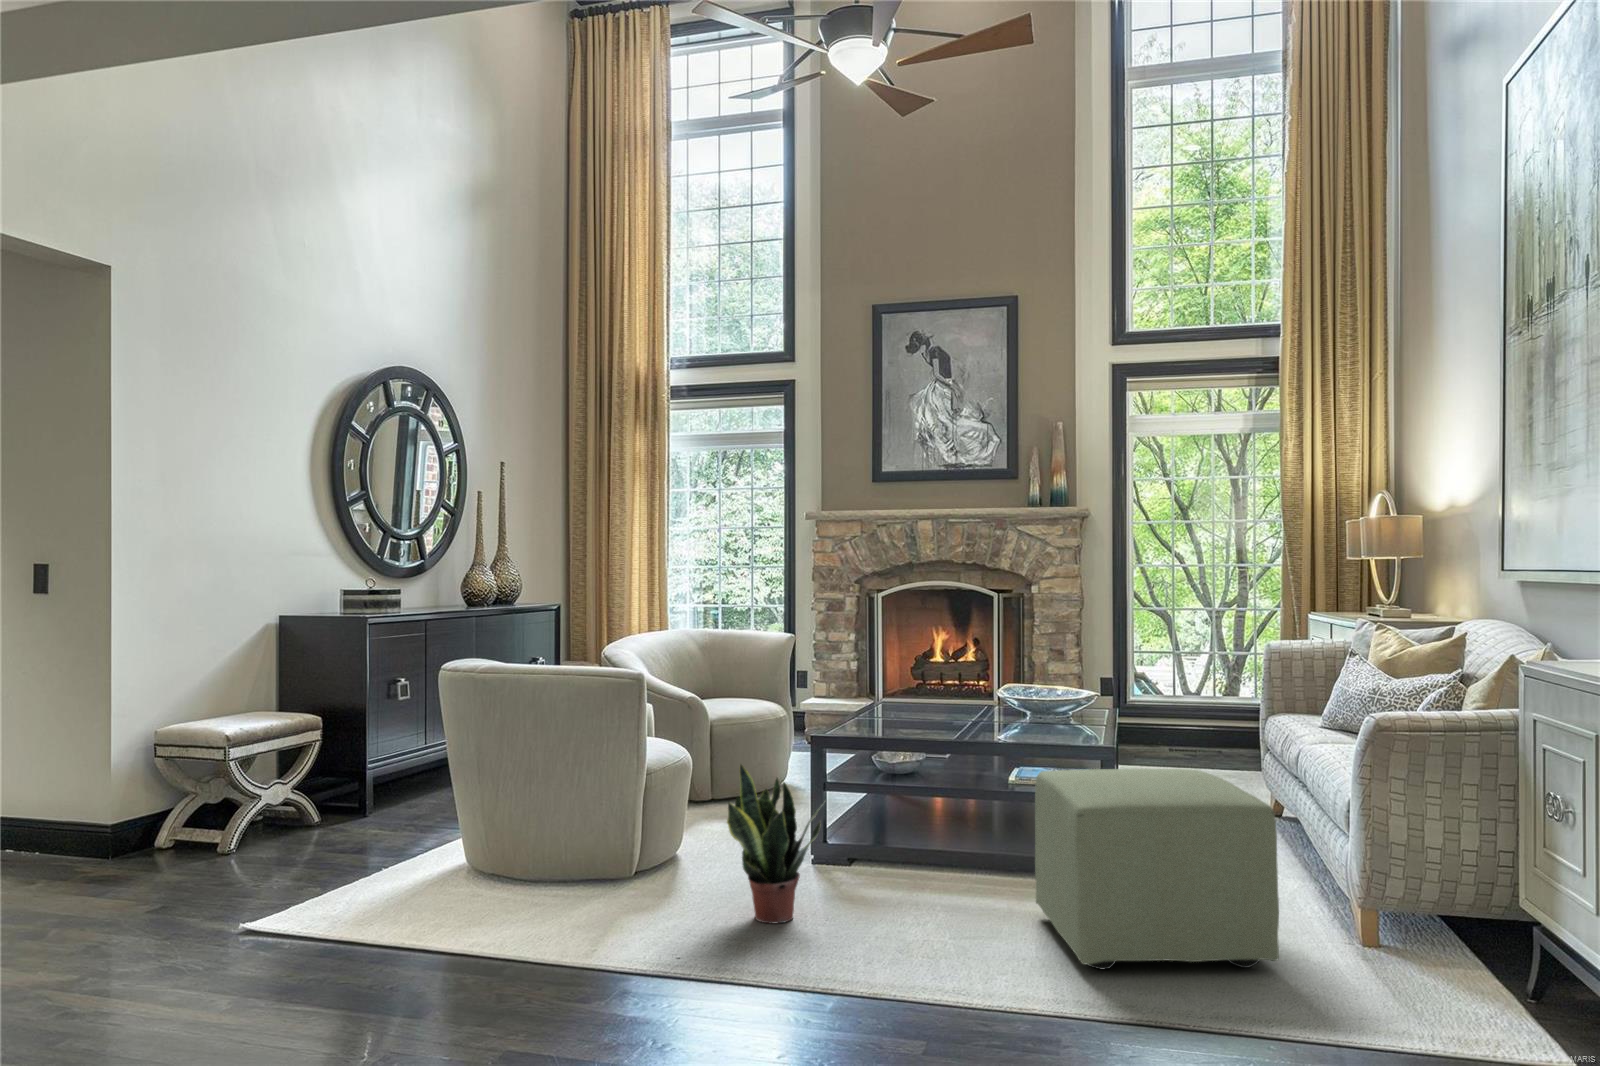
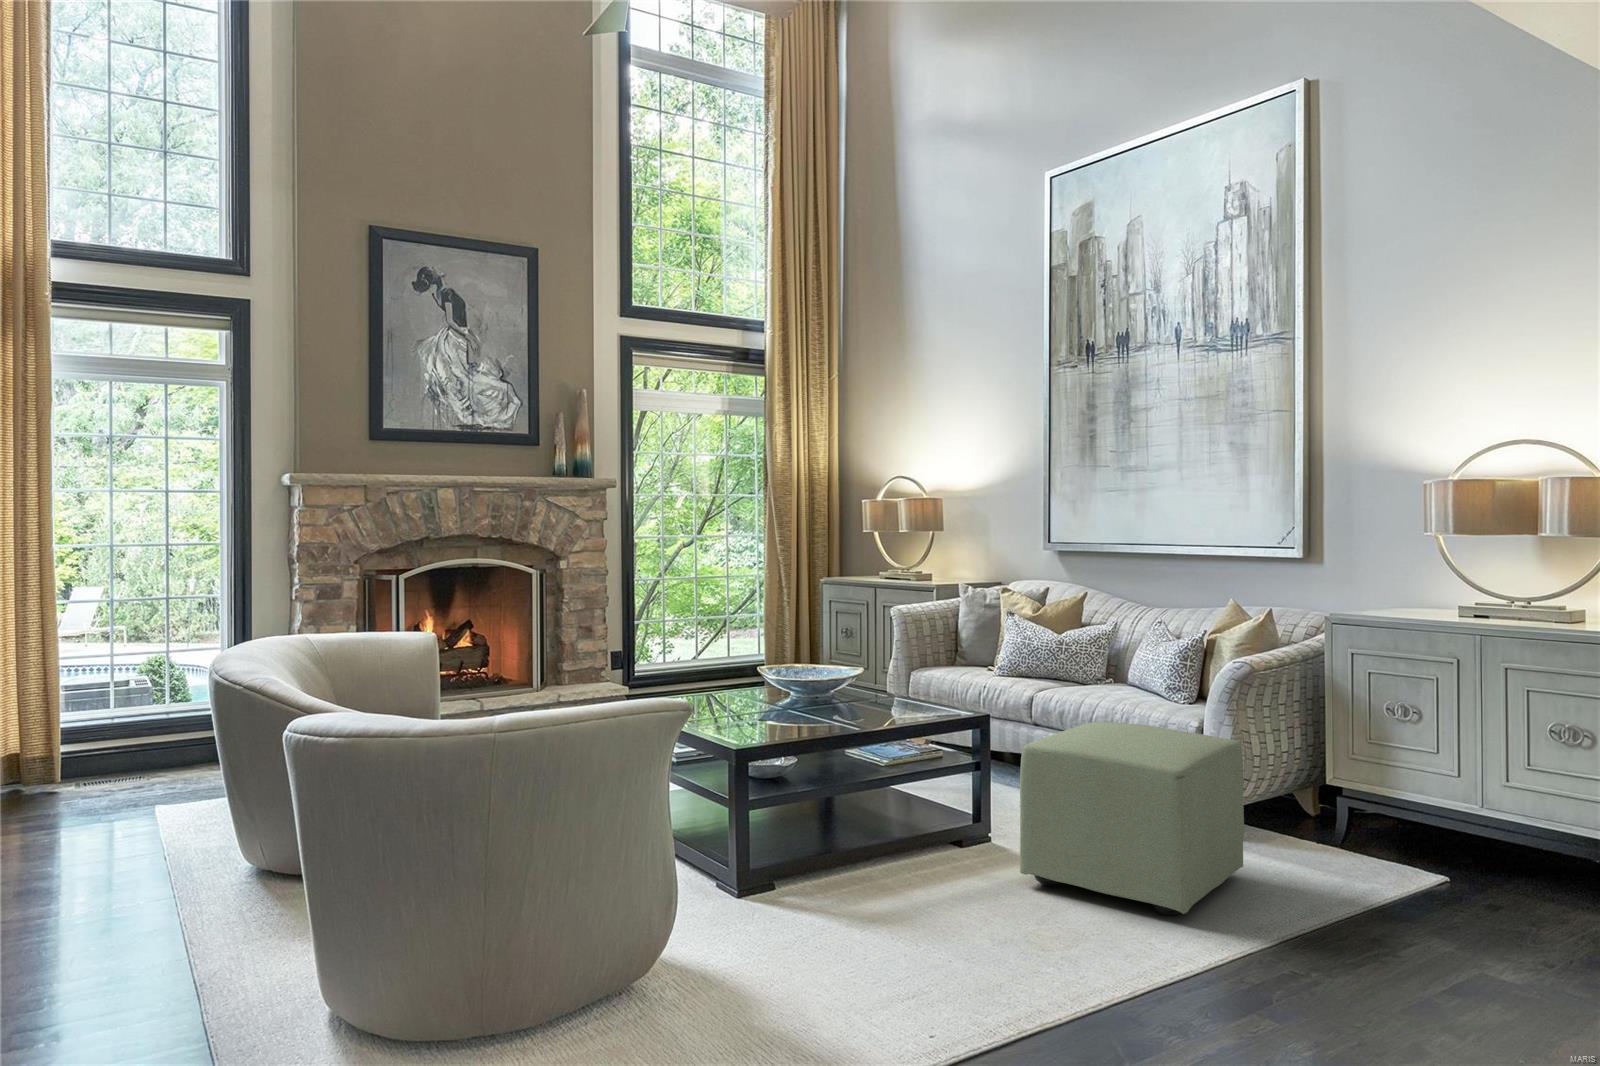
potted plant: present [727,764,825,924] -> none [802,795,917,981]

